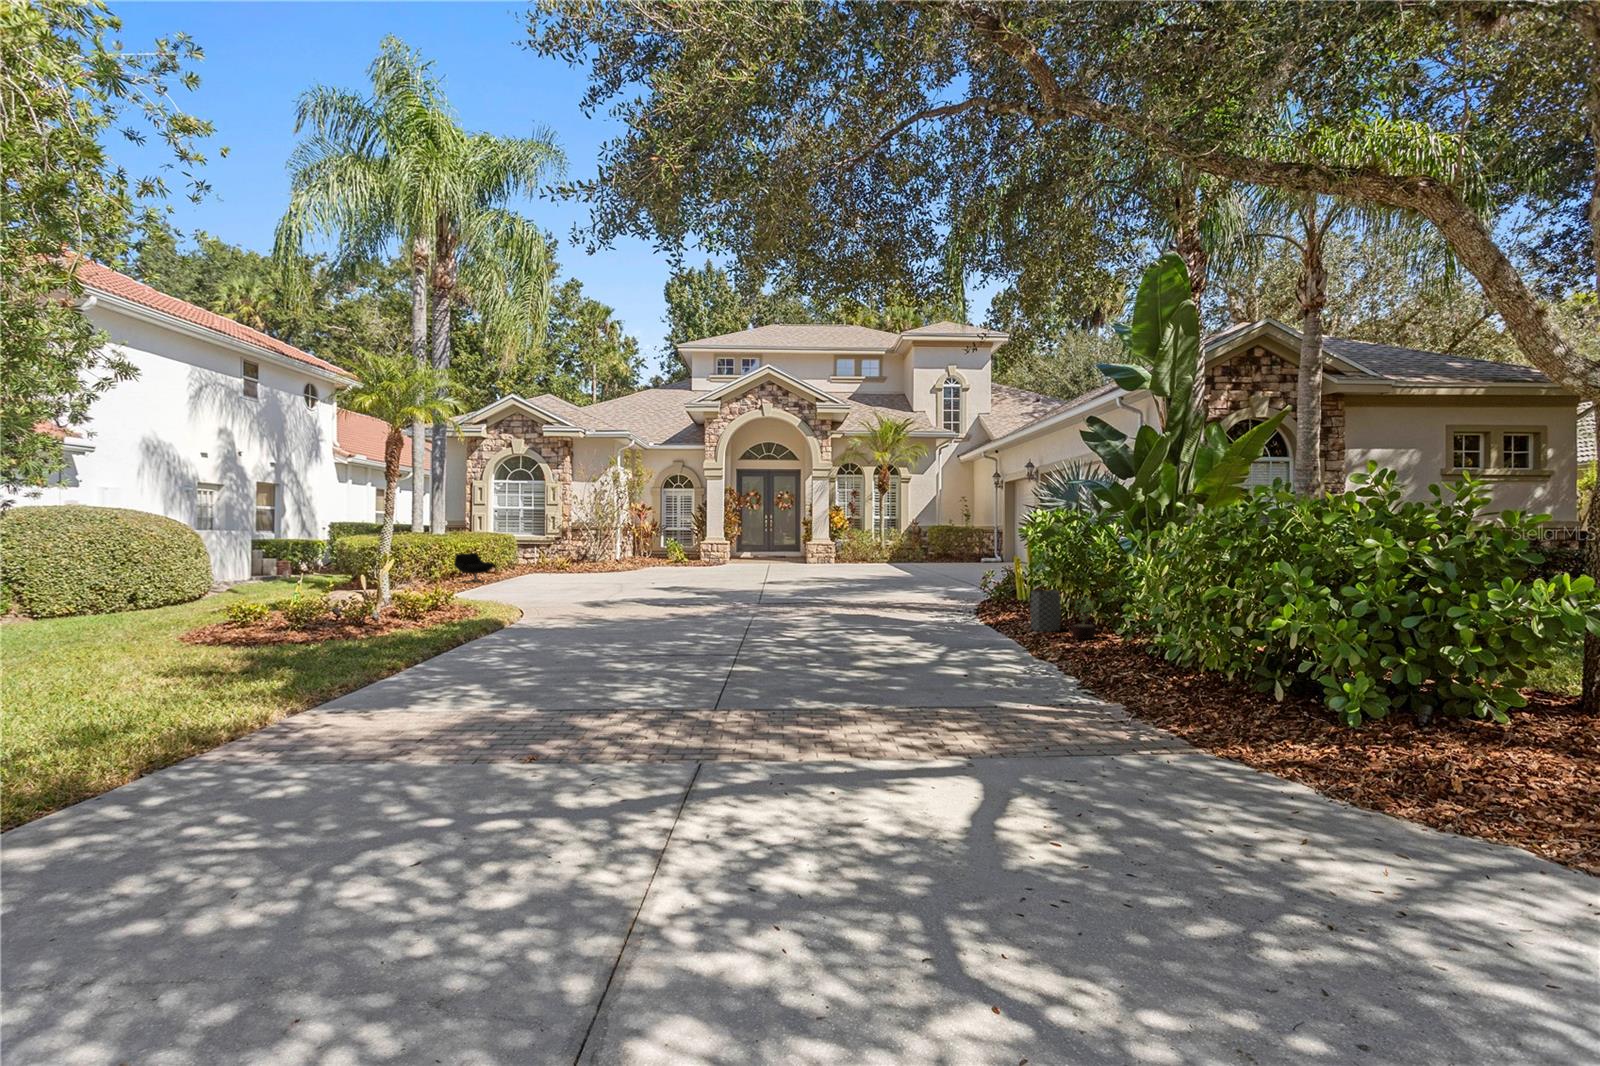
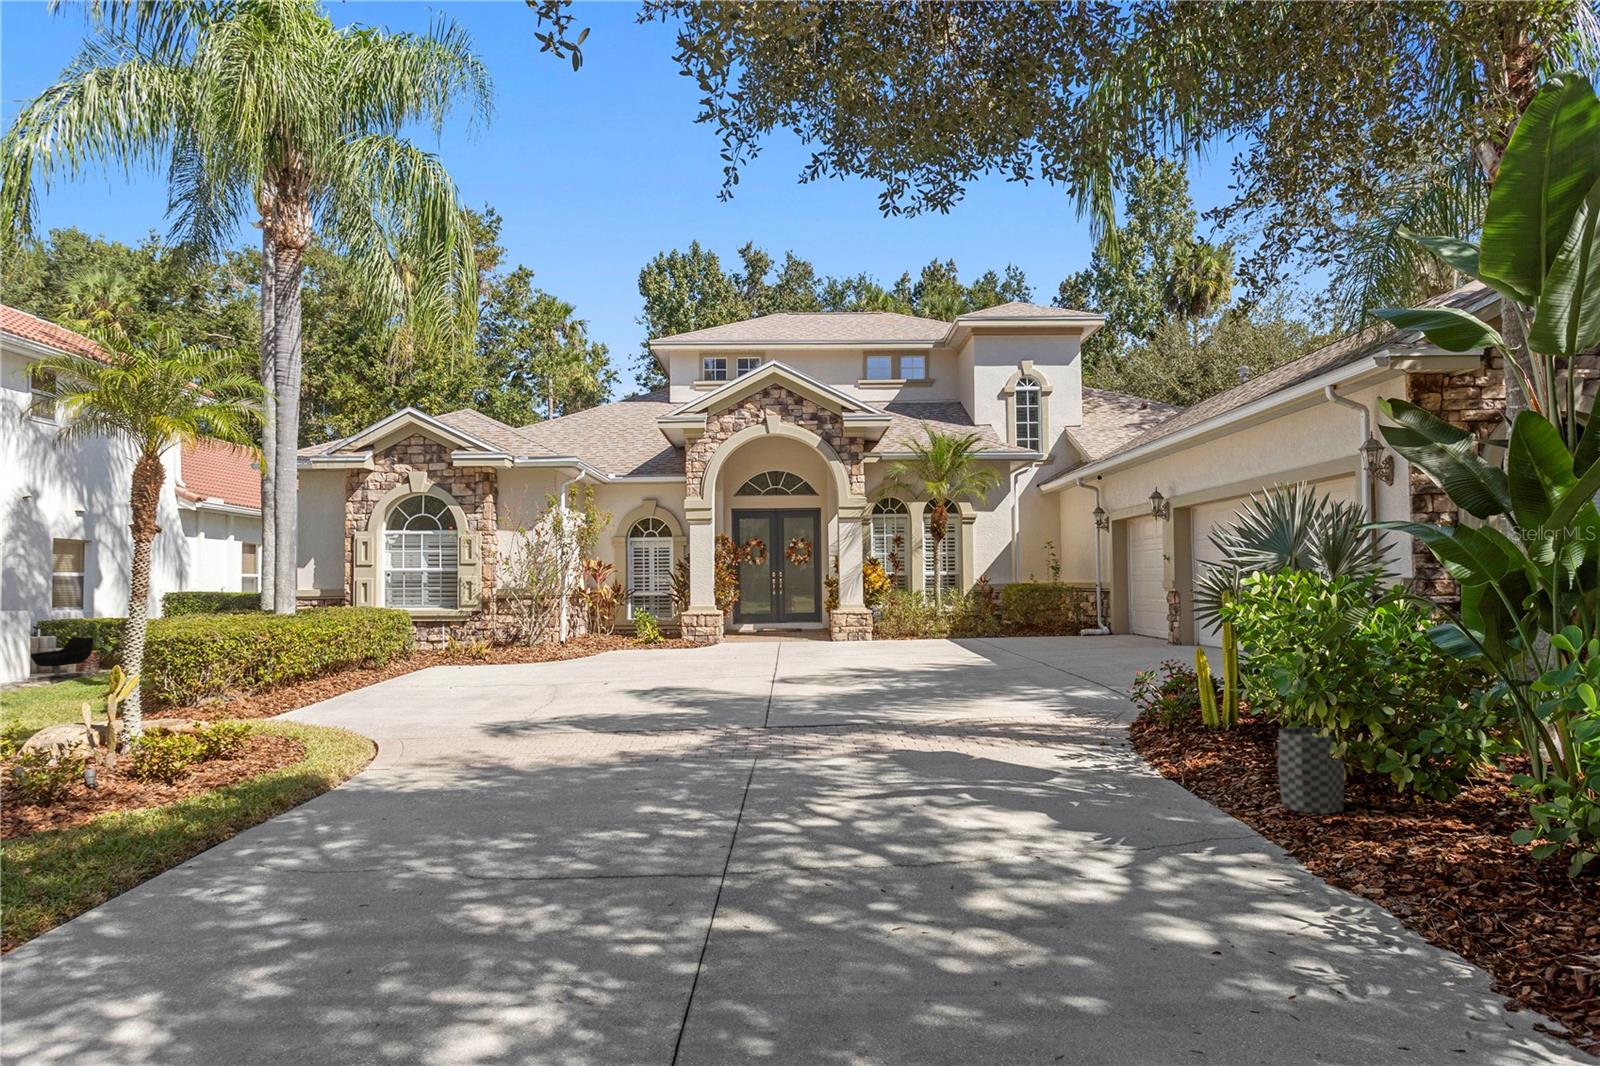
lounge chair: present [454,553,494,581] -> present [31,637,94,679]
decorative plant: present [1071,598,1096,639] -> none [1384,750,1442,841]

